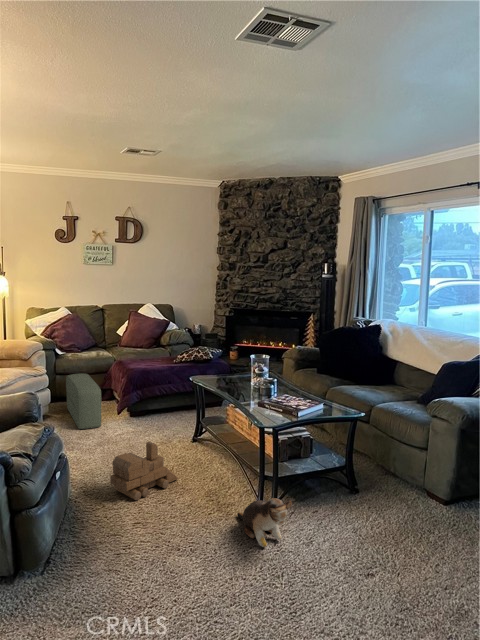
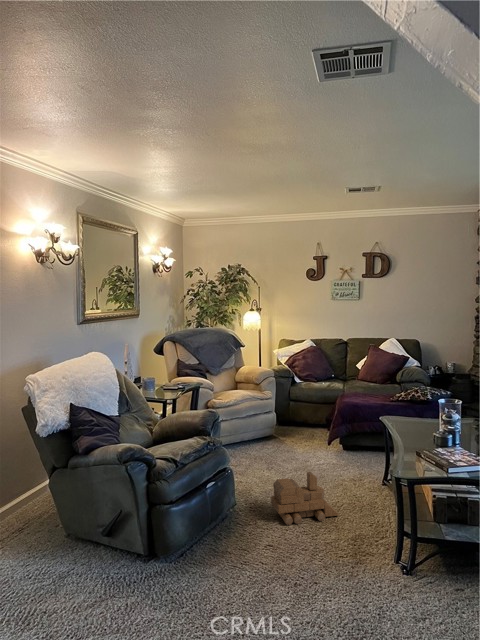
pouf: present [66,373,101,429] -> none [287,401,311,453]
plush toy: present [237,498,292,547] -> none [362,554,397,606]

